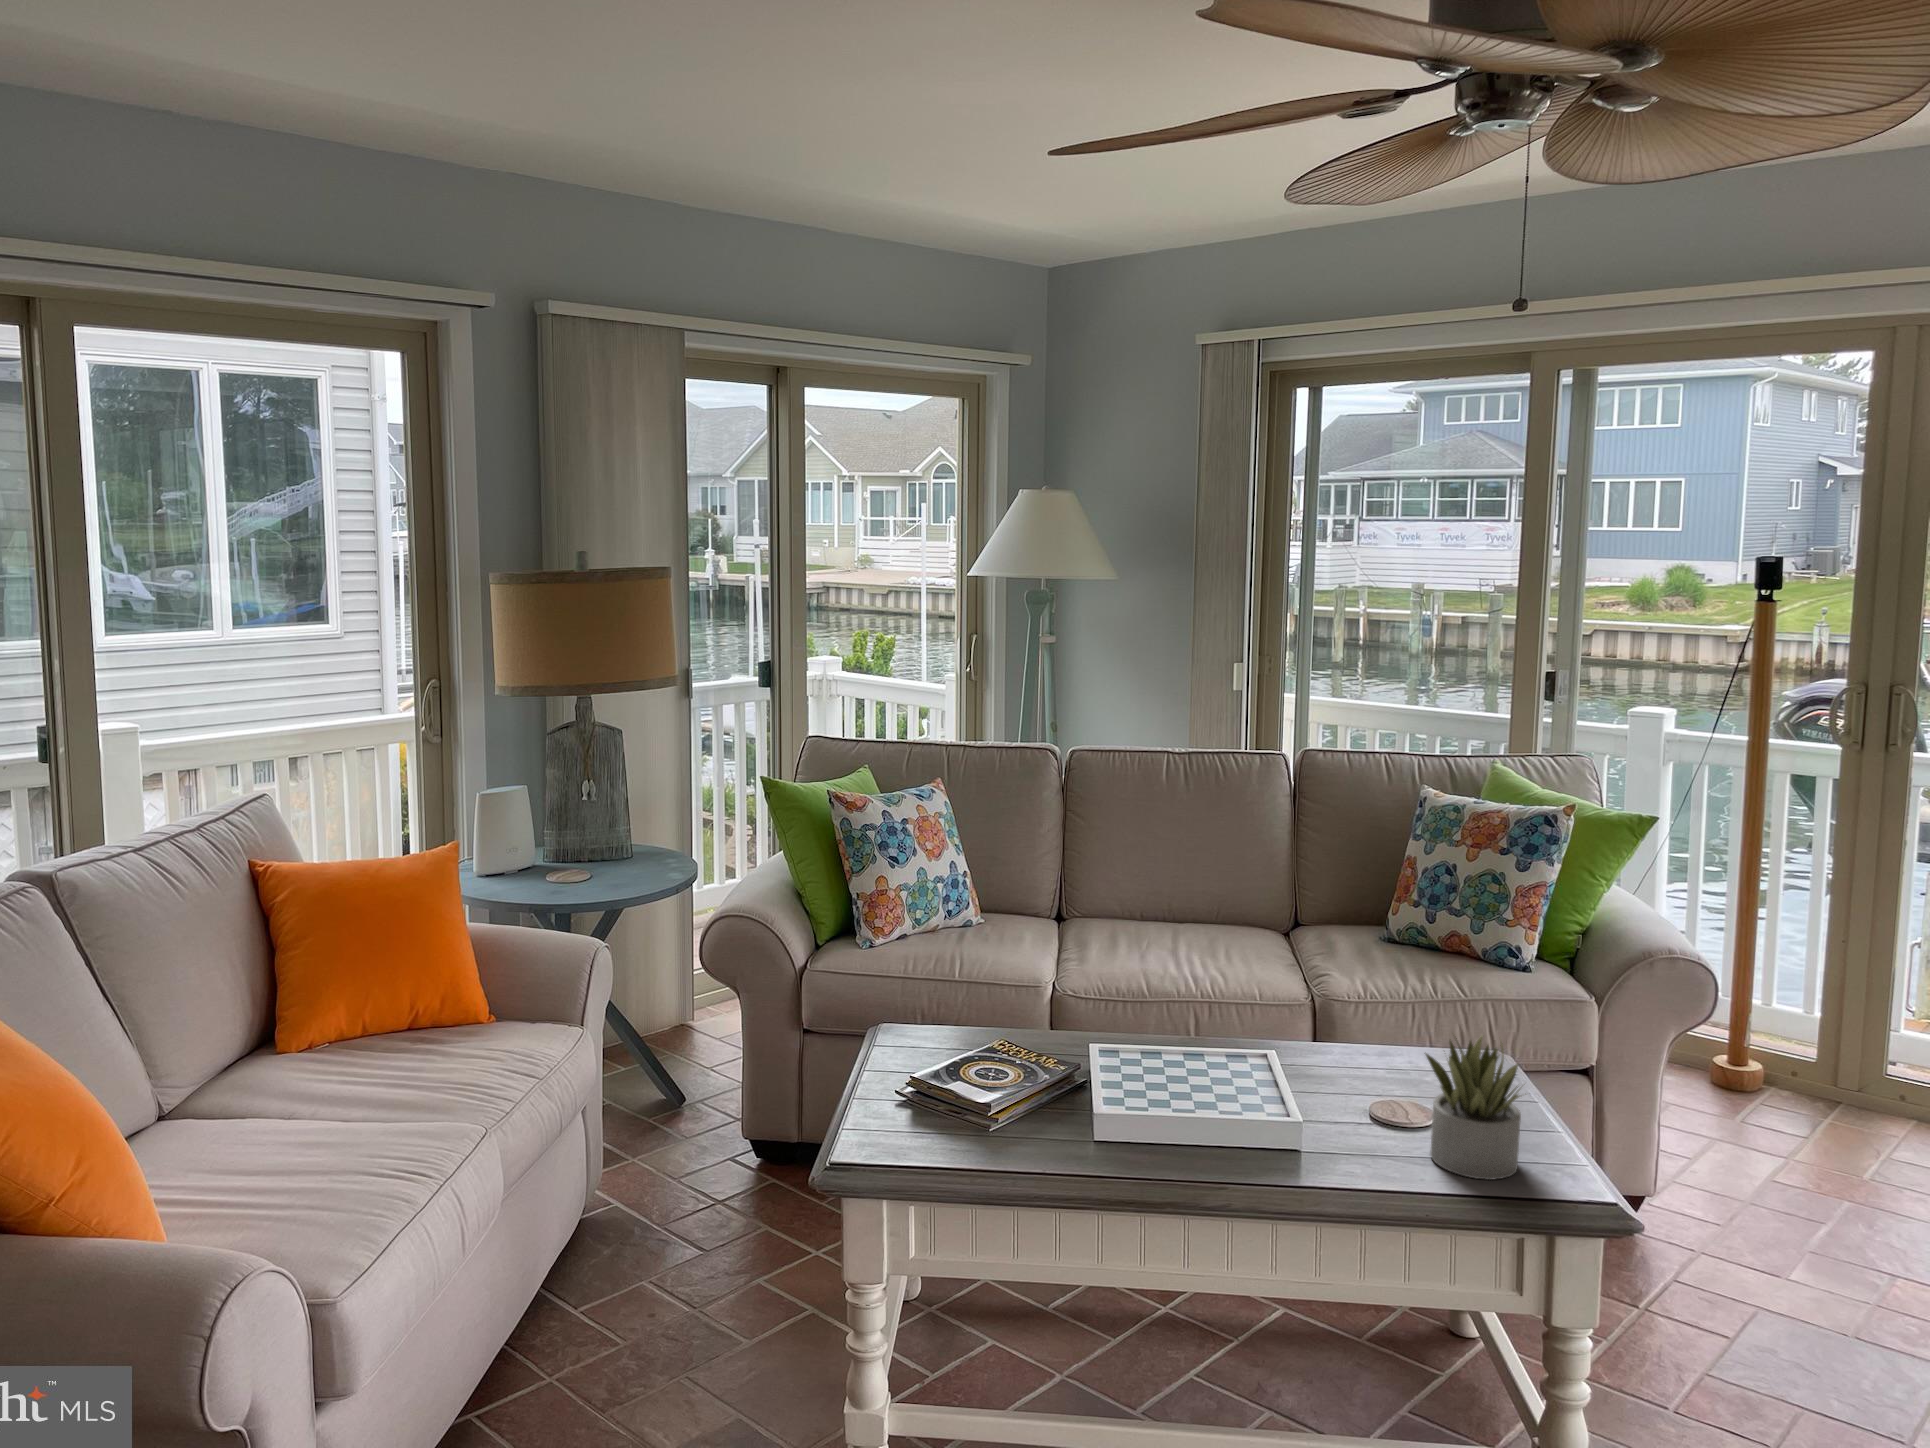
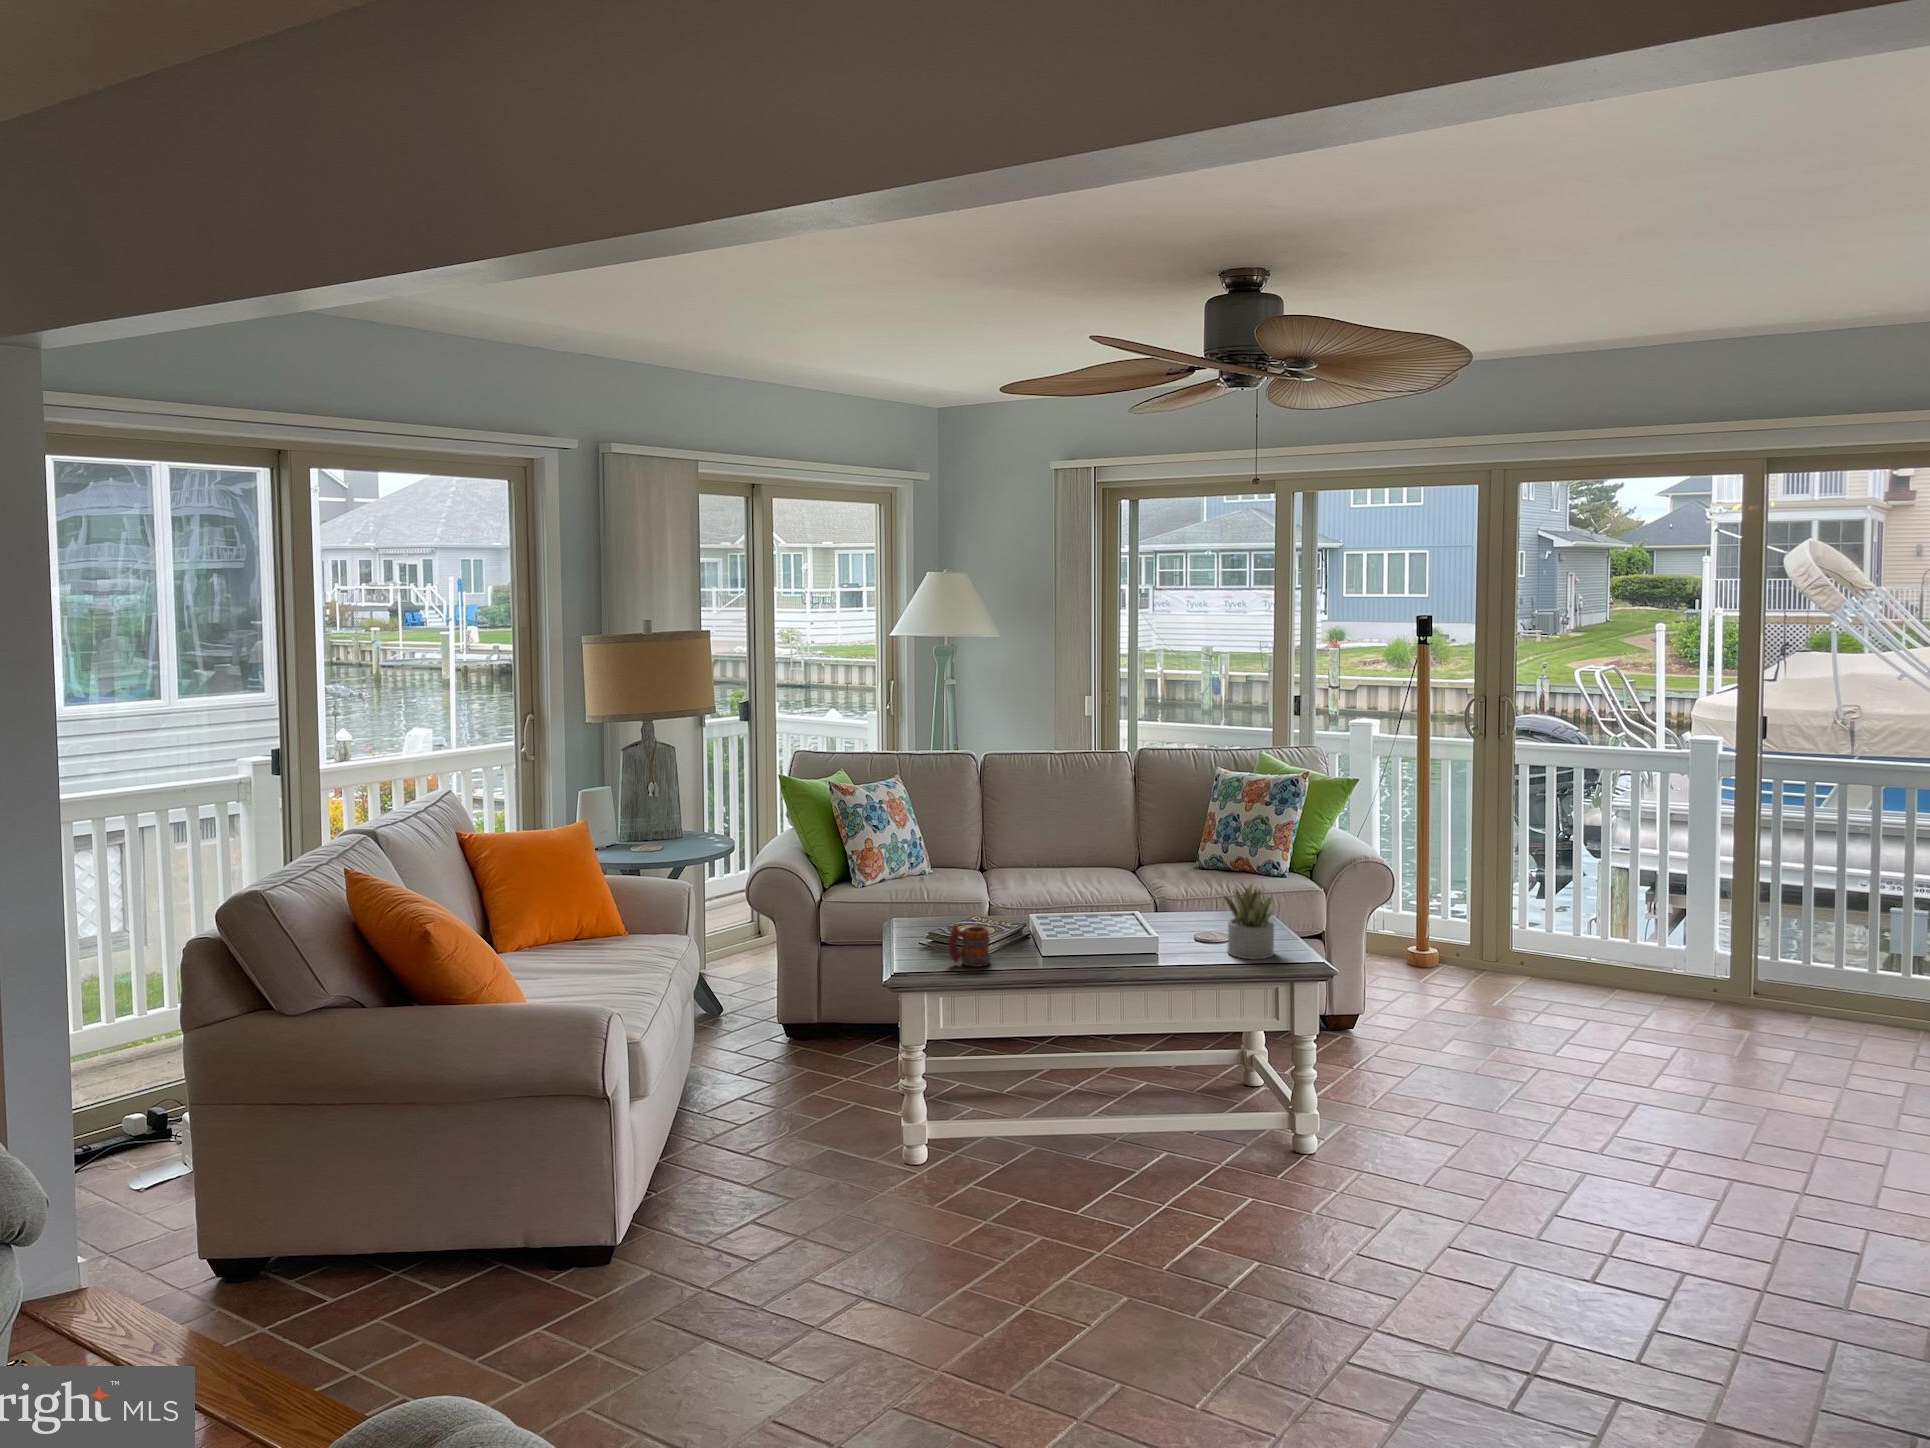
mug: none [927,1078,1003,1156] -> present [948,925,991,967]

